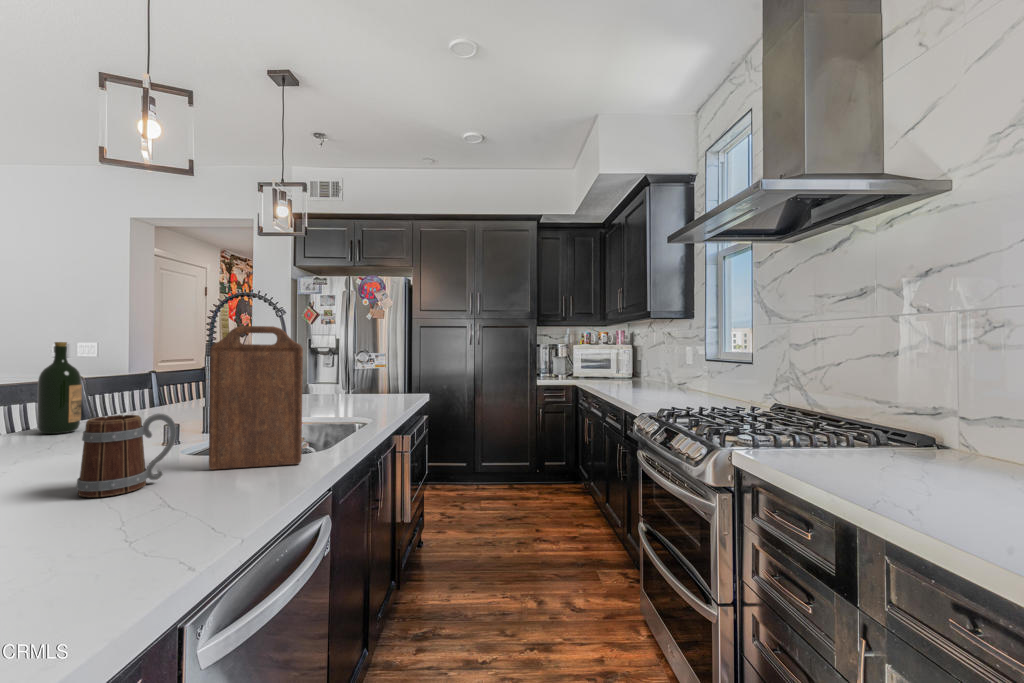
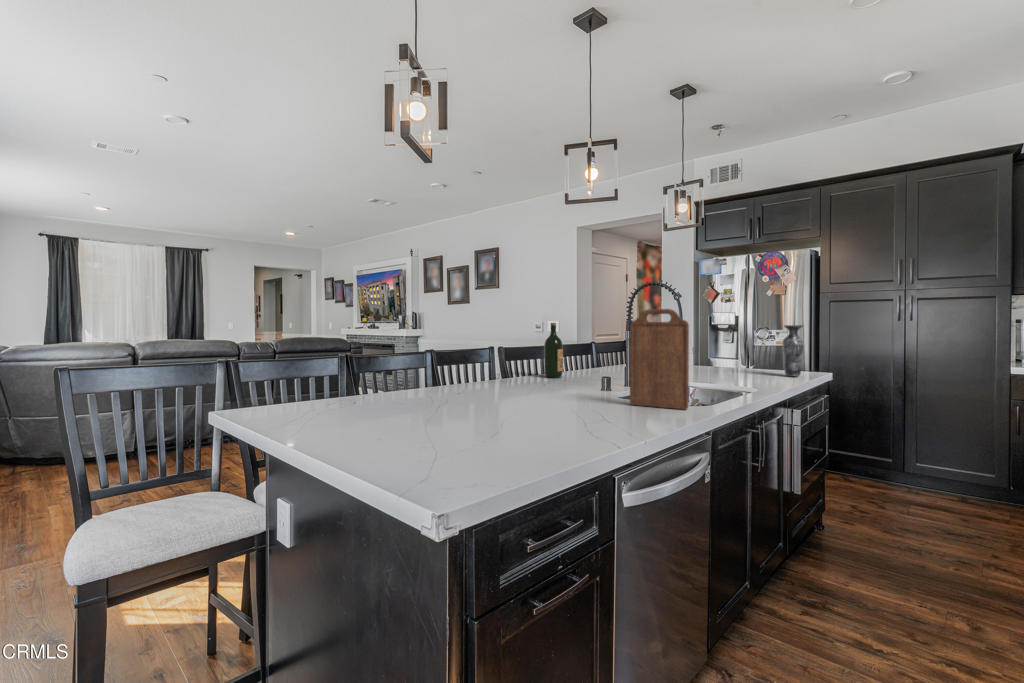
vase: none [390,349,408,400] -> present [783,325,804,376]
mug: present [76,414,176,497] -> none [568,364,612,409]

